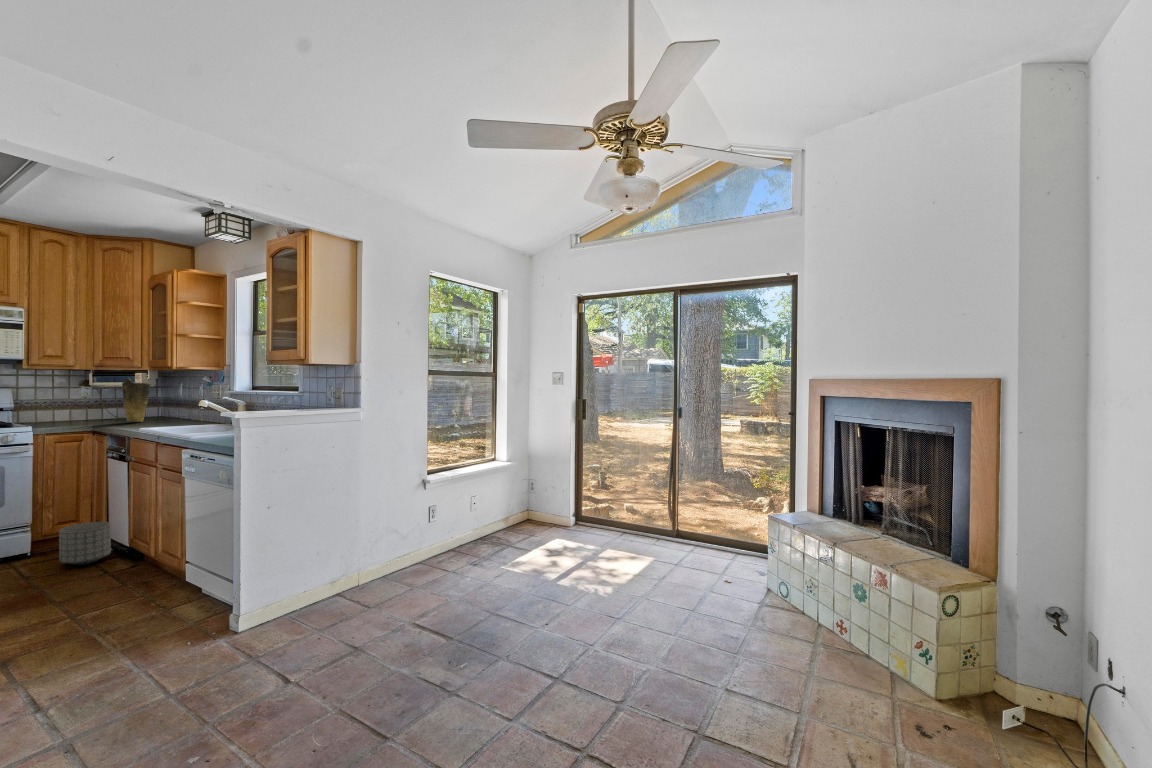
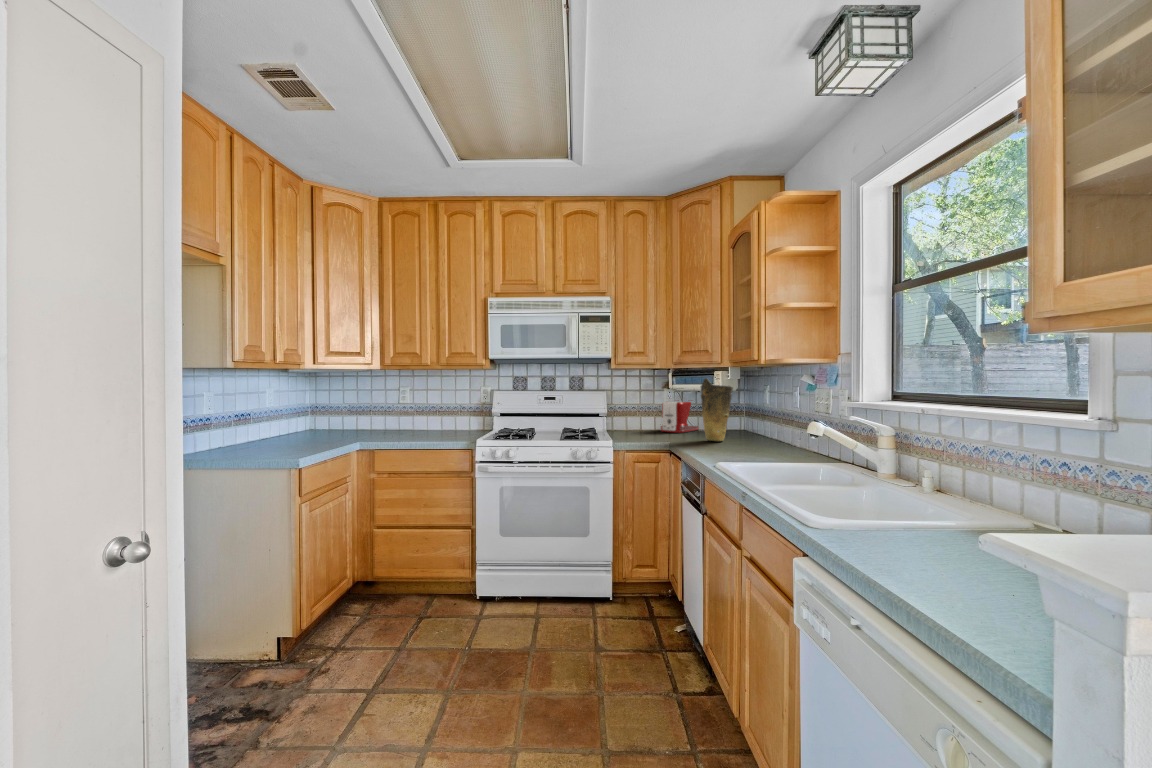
toaster: none [77,396,118,421] -> present [660,402,699,433]
planter: present [59,522,111,565] -> none [630,582,685,650]

